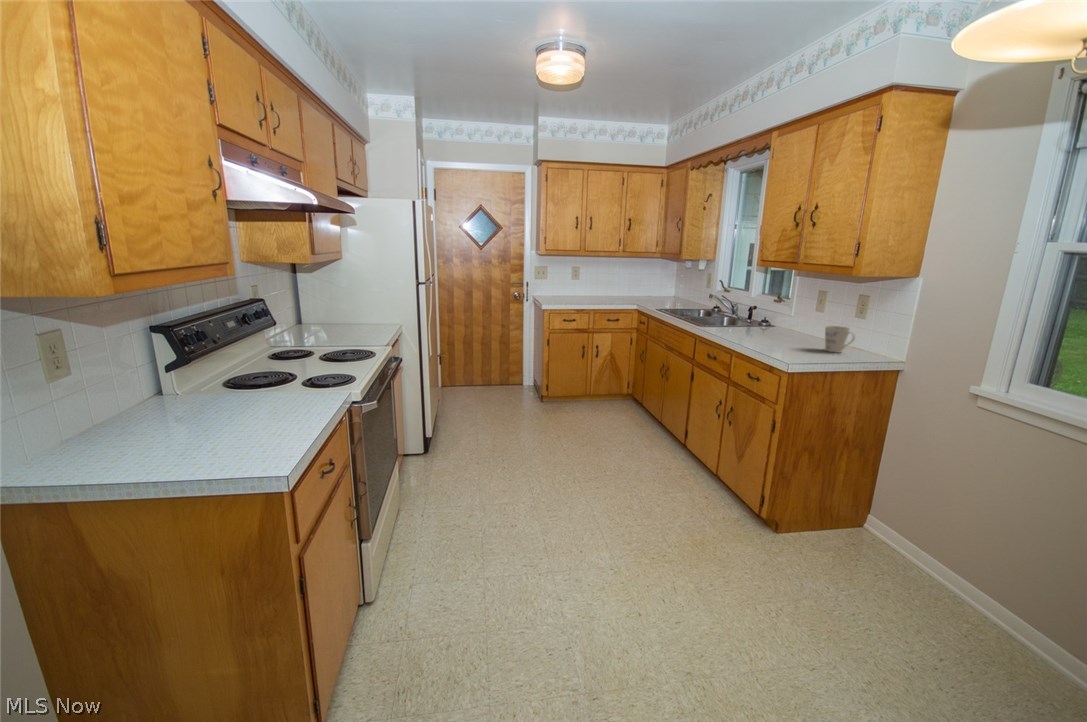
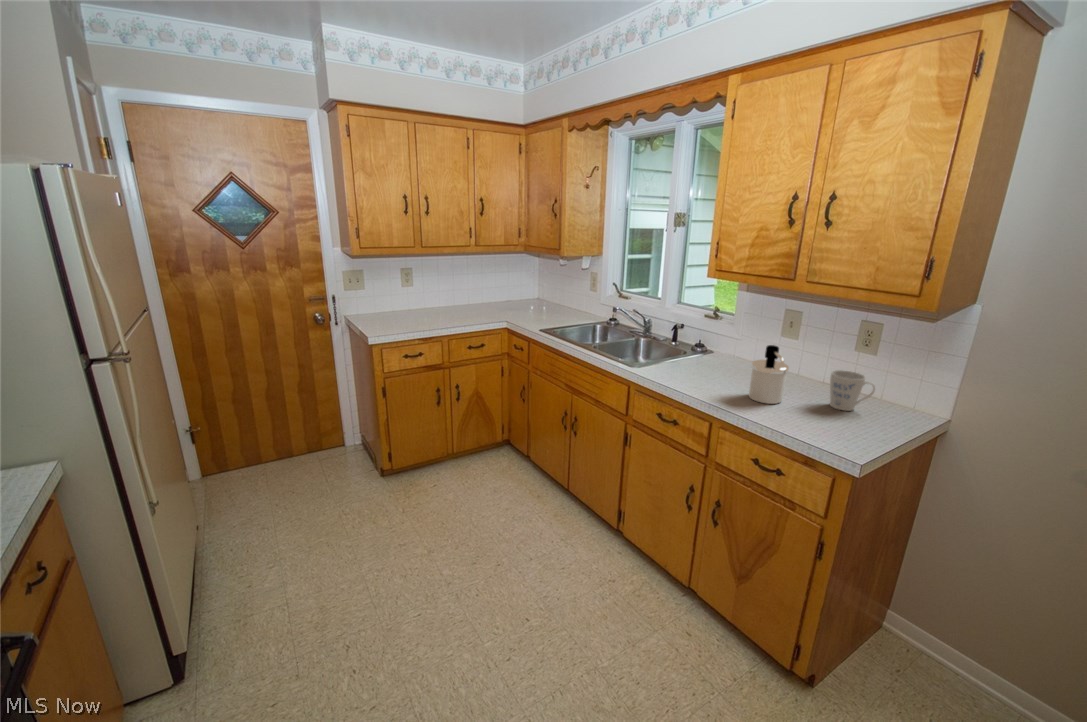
soap dispenser: none [768,306,796,345] -> present [749,345,789,404]

